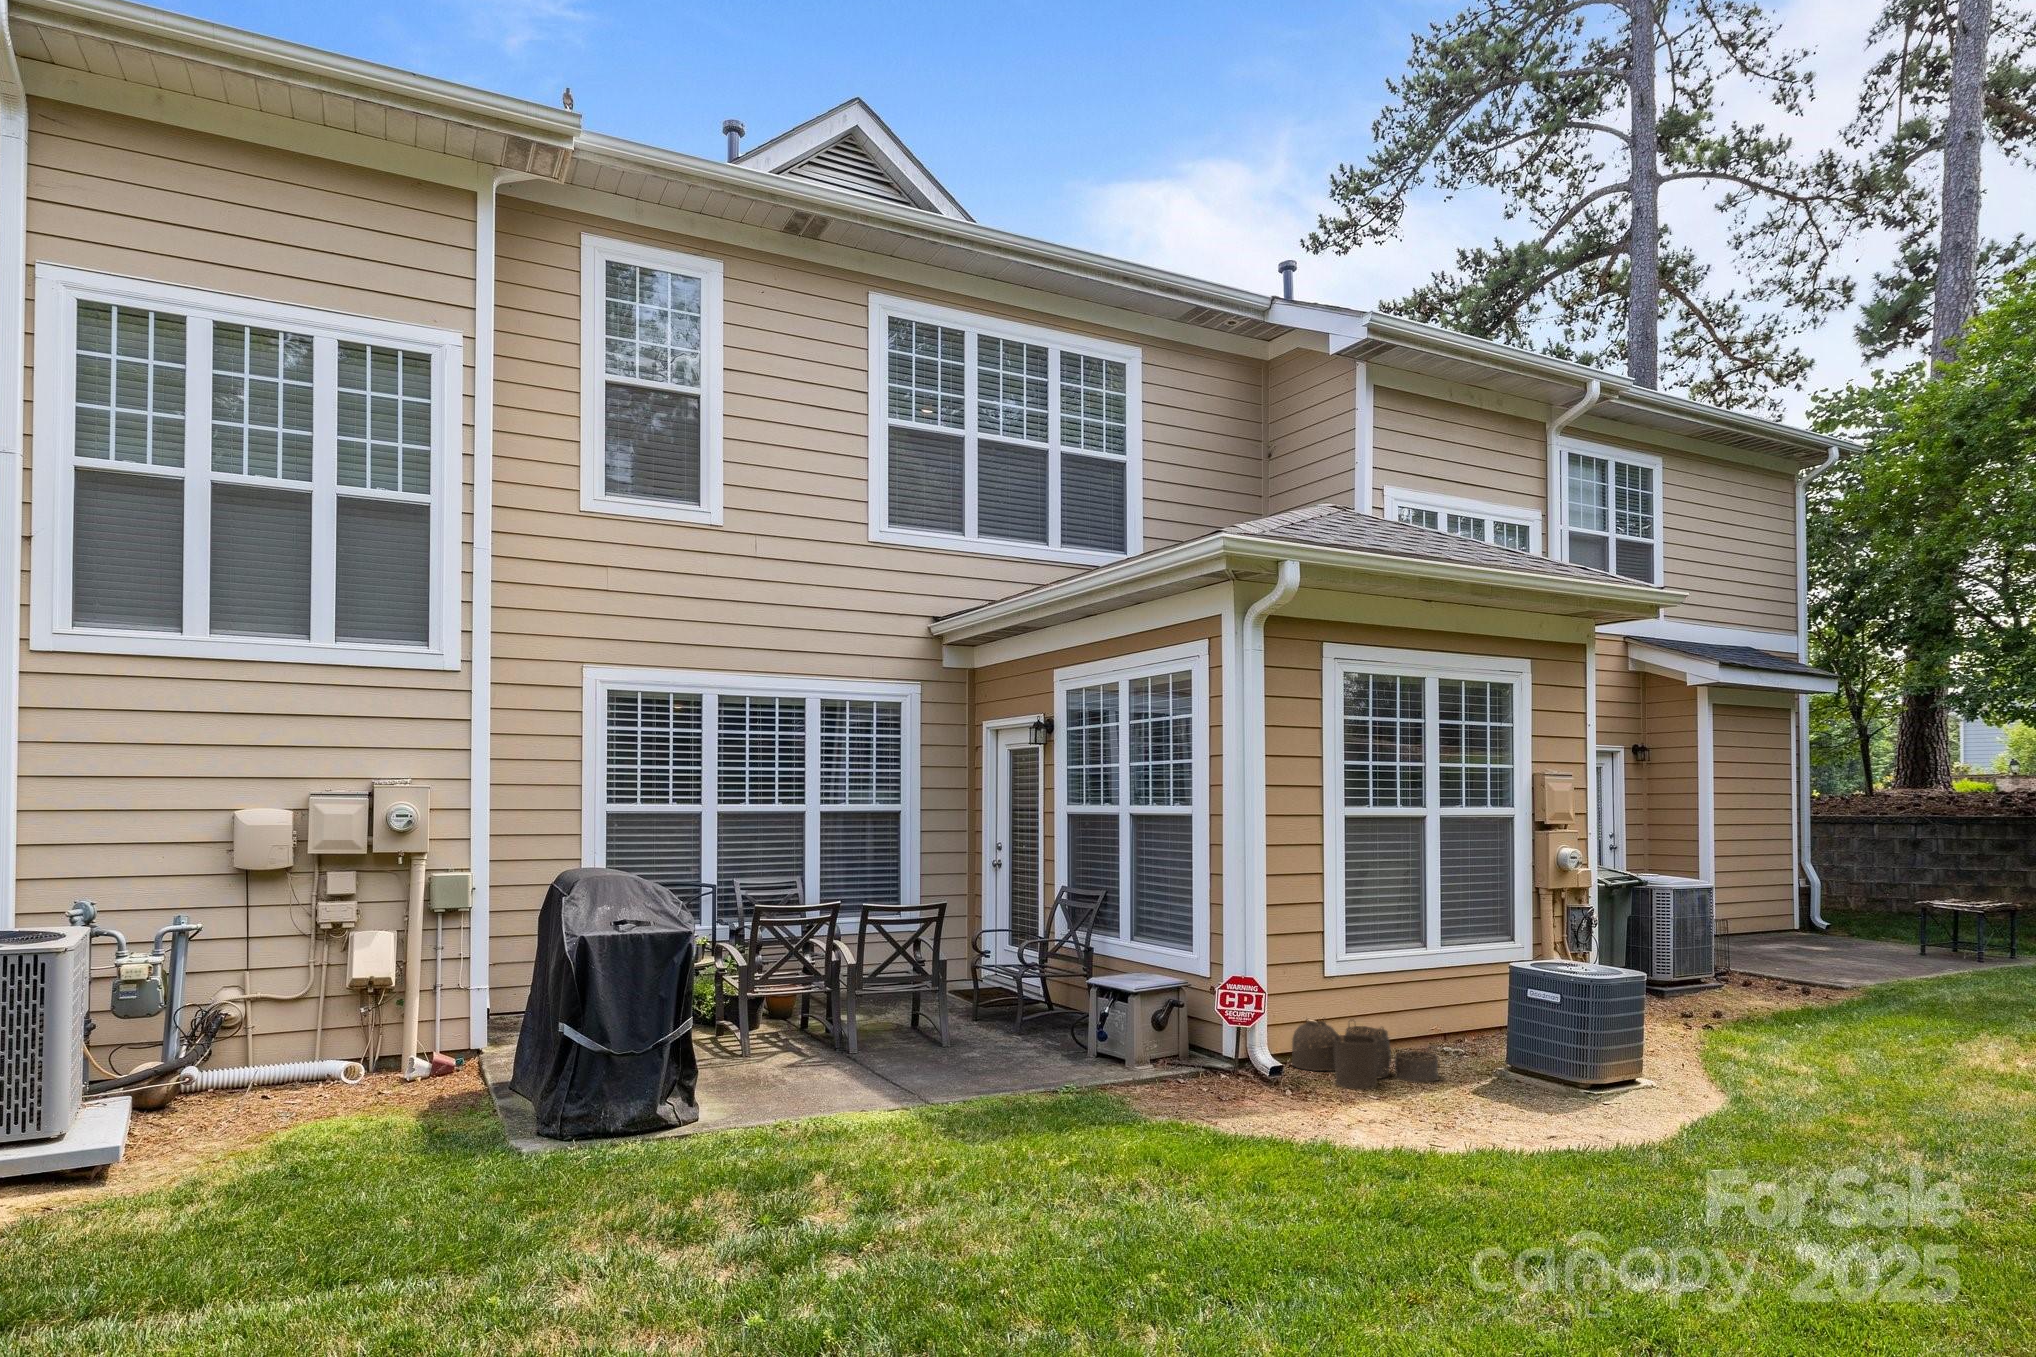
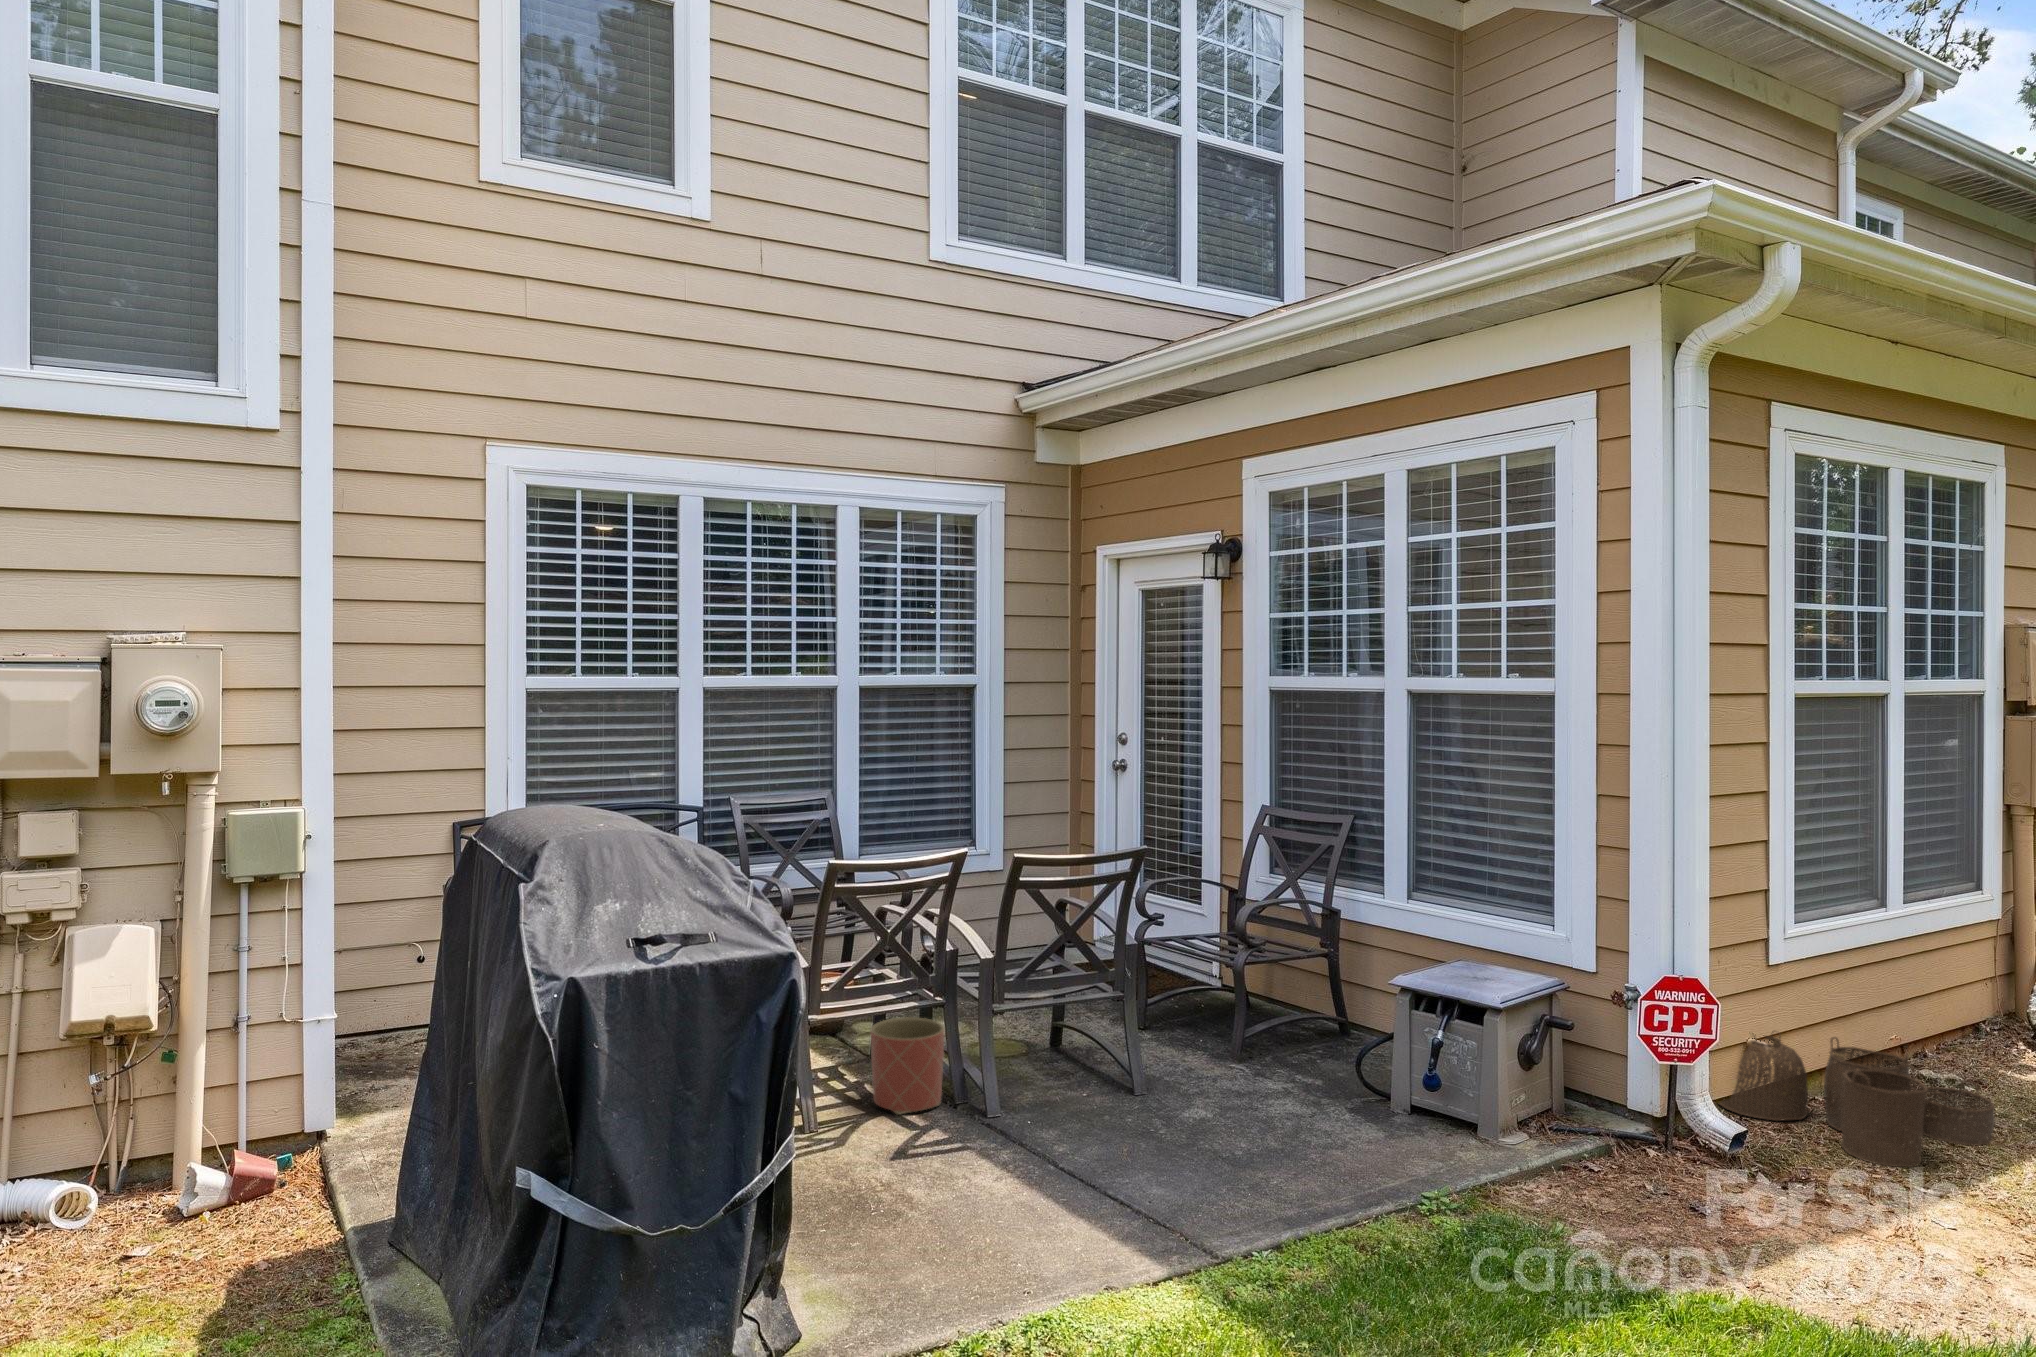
planter: none [784,1004,828,1058] -> present [870,1017,945,1115]

